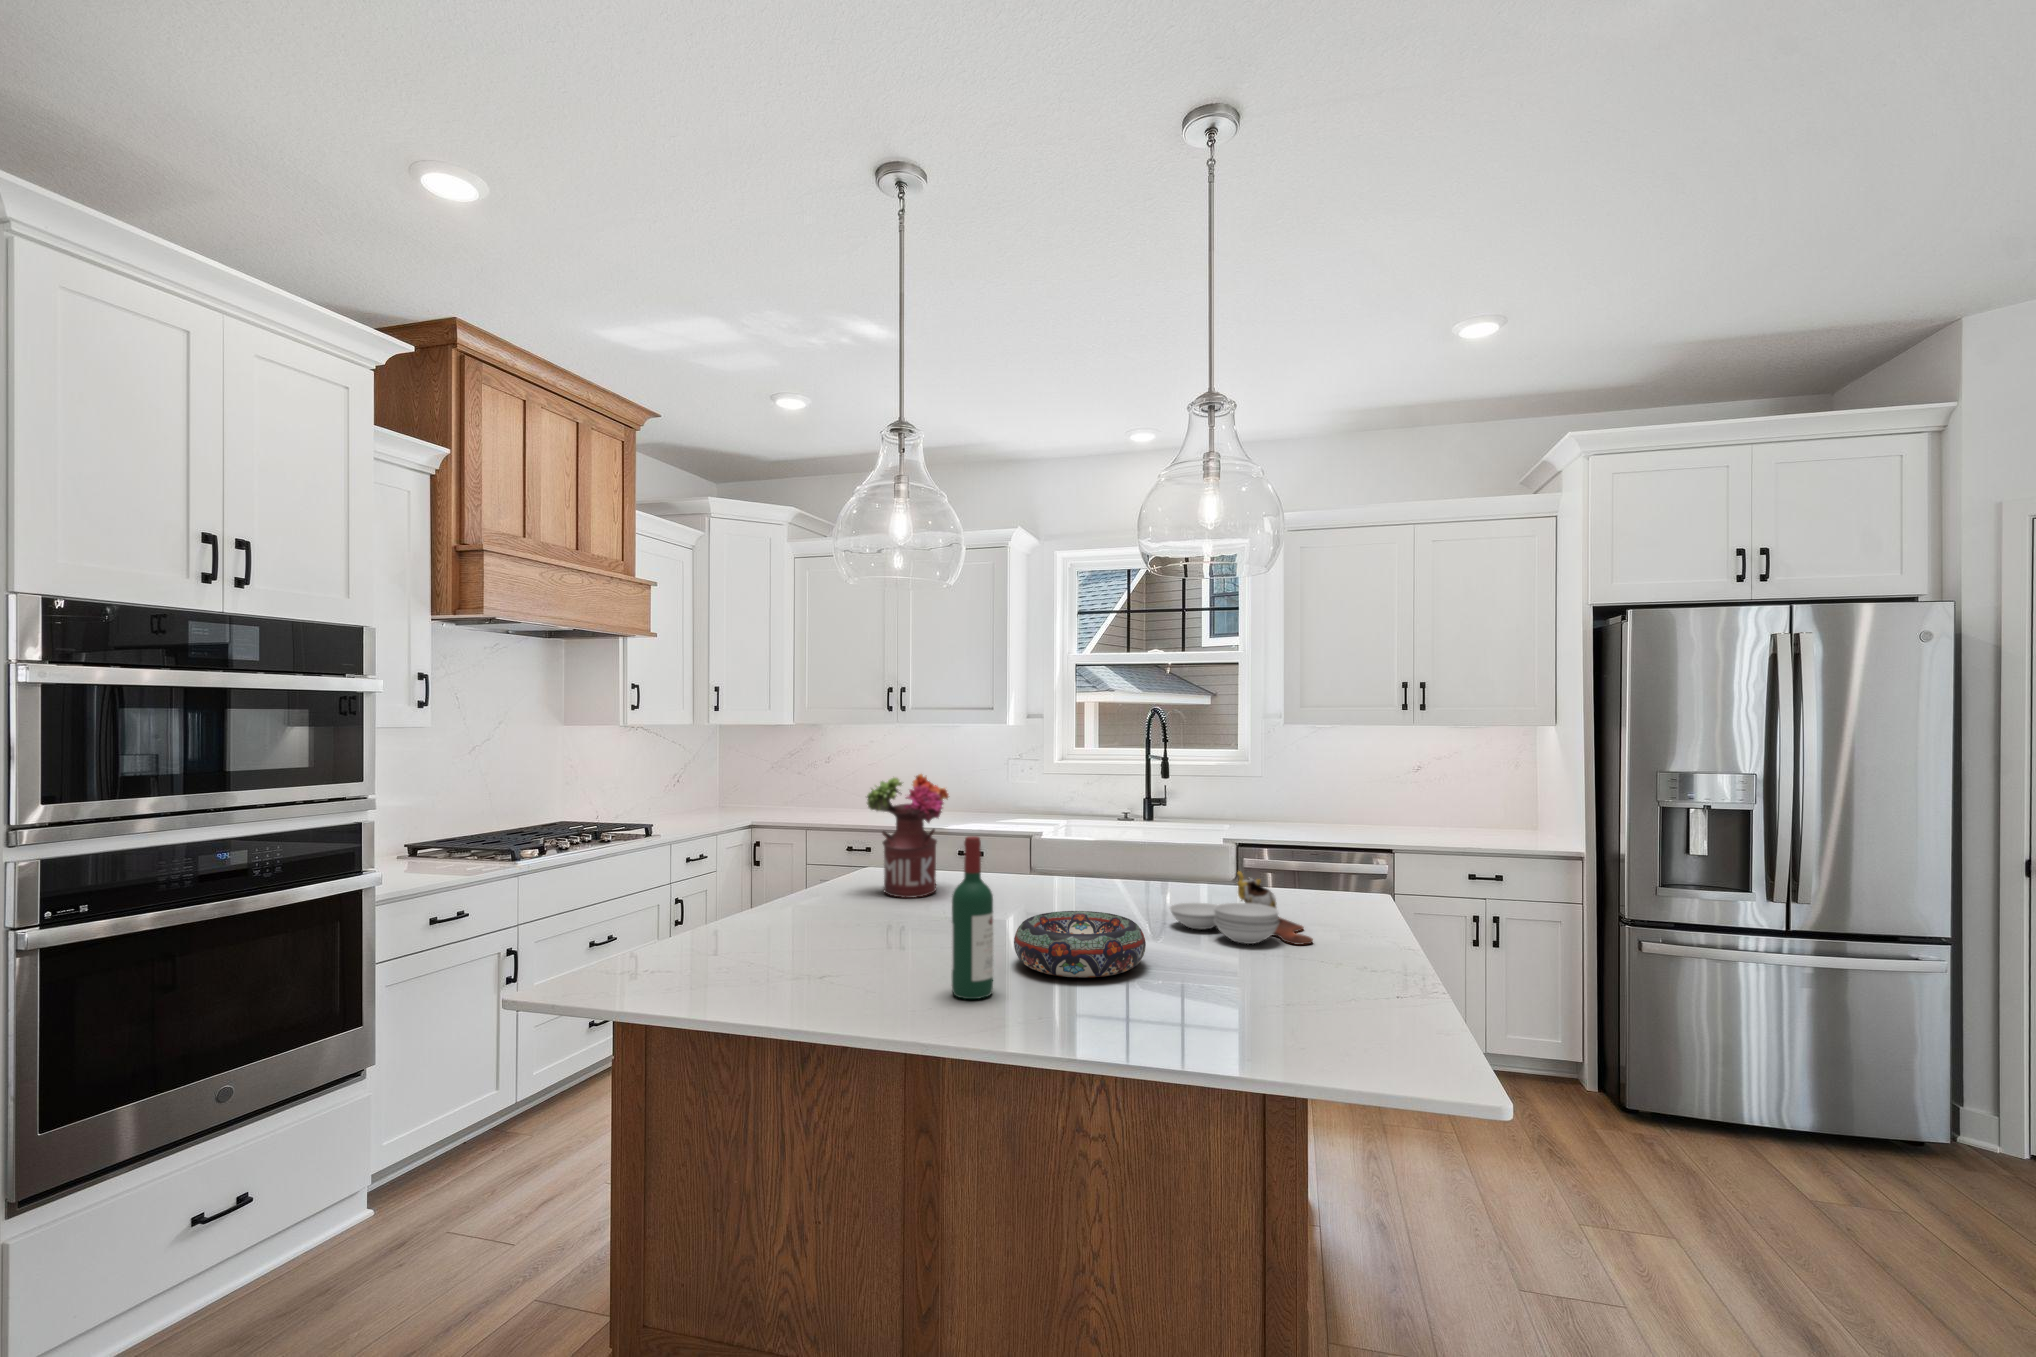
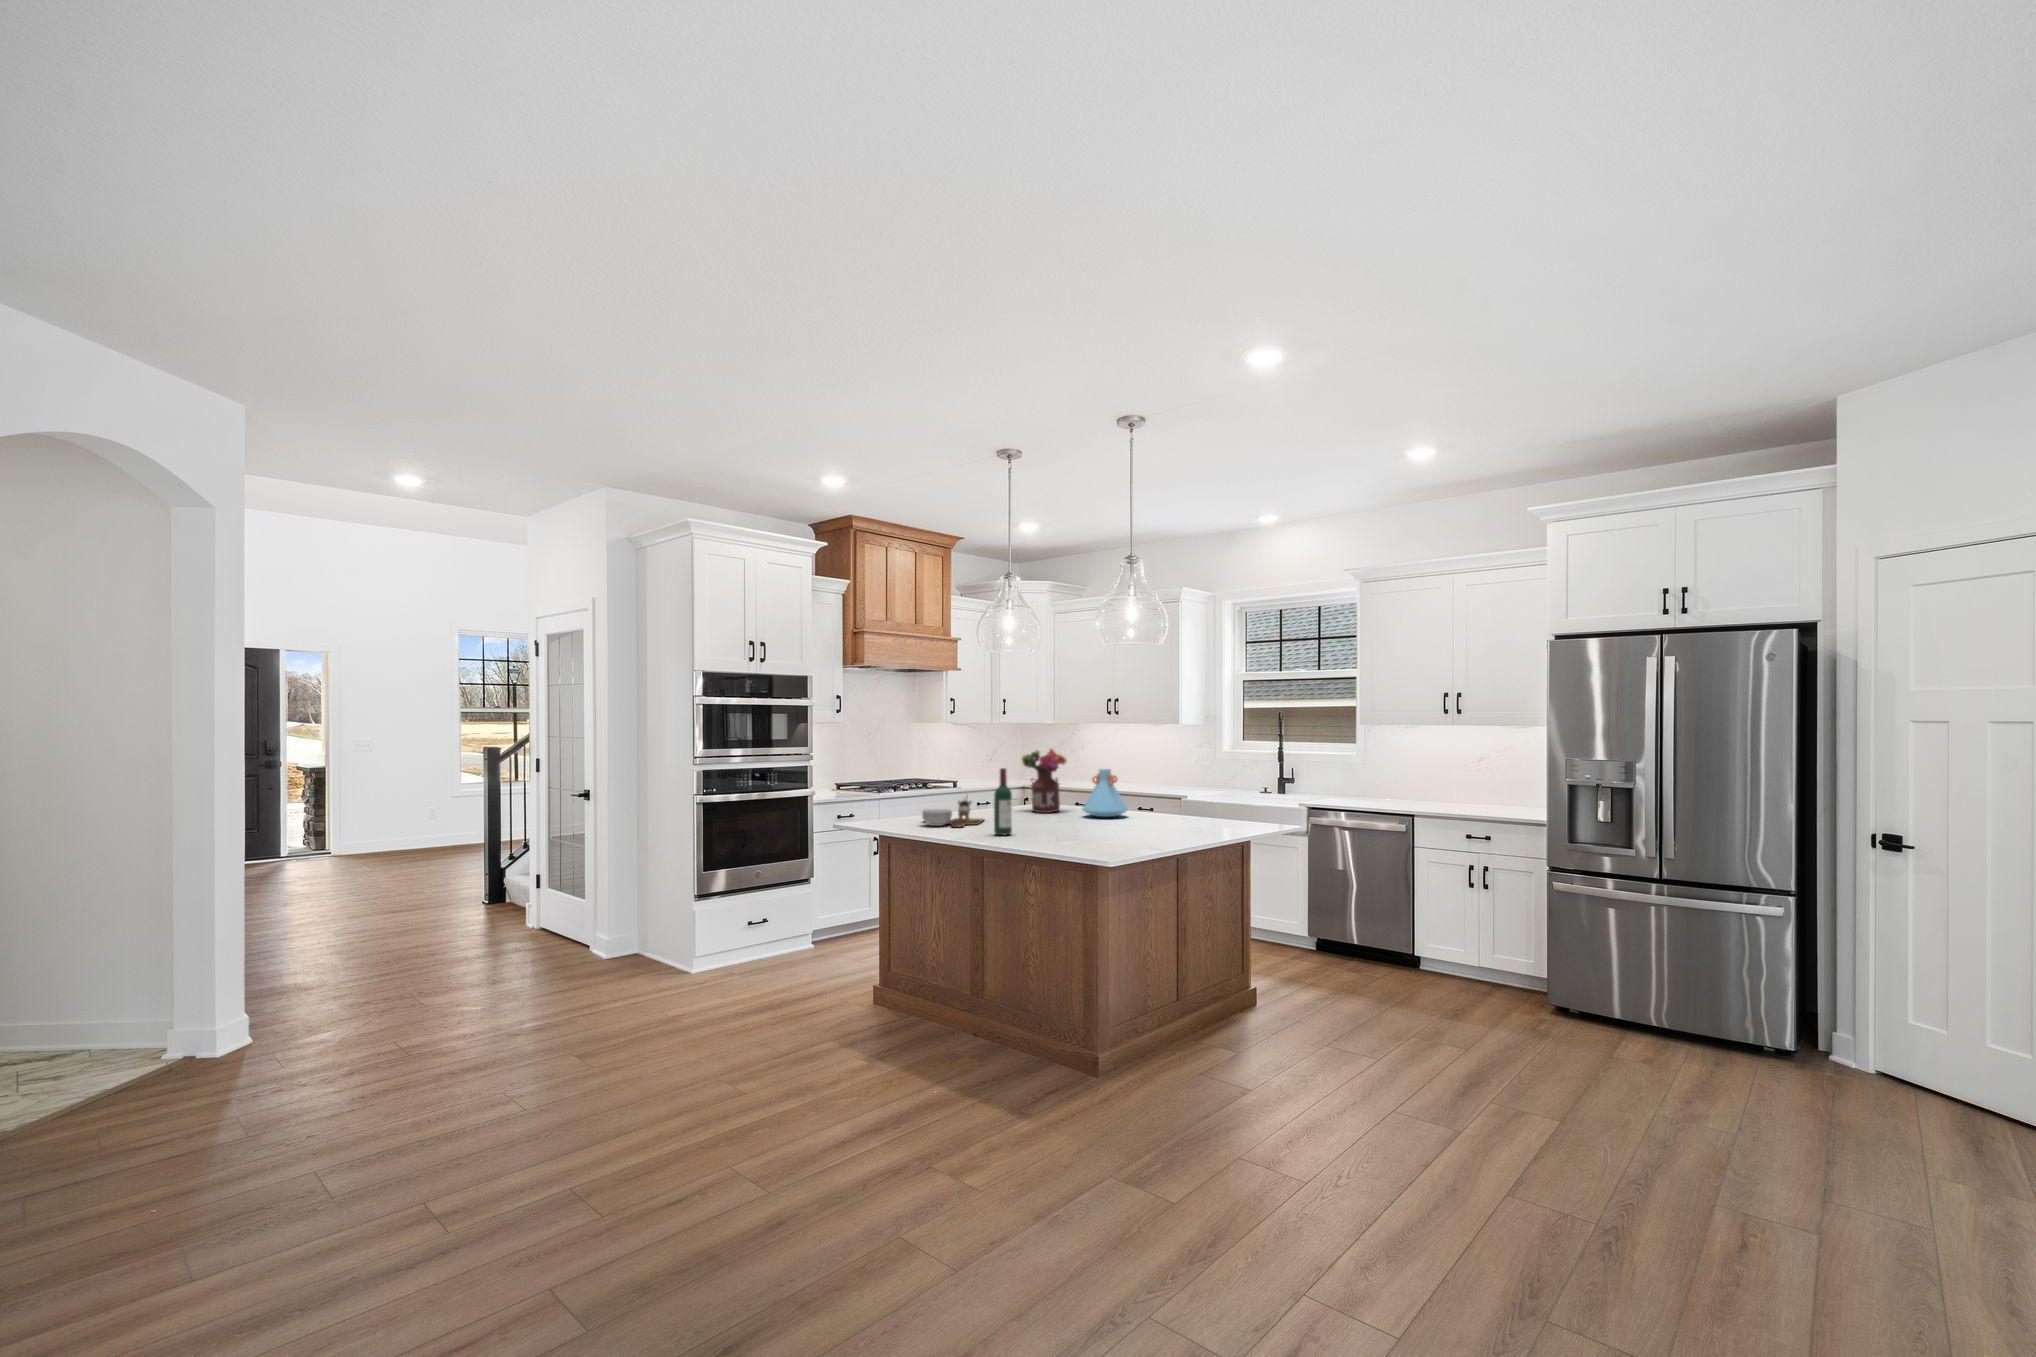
vase: none [1001,810,1085,902] -> present [1083,769,1128,817]
cutting board: present [1170,871,1313,945] -> present [922,799,984,827]
decorative bowl: present [1014,911,1146,977] -> none [1035,810,1095,834]

